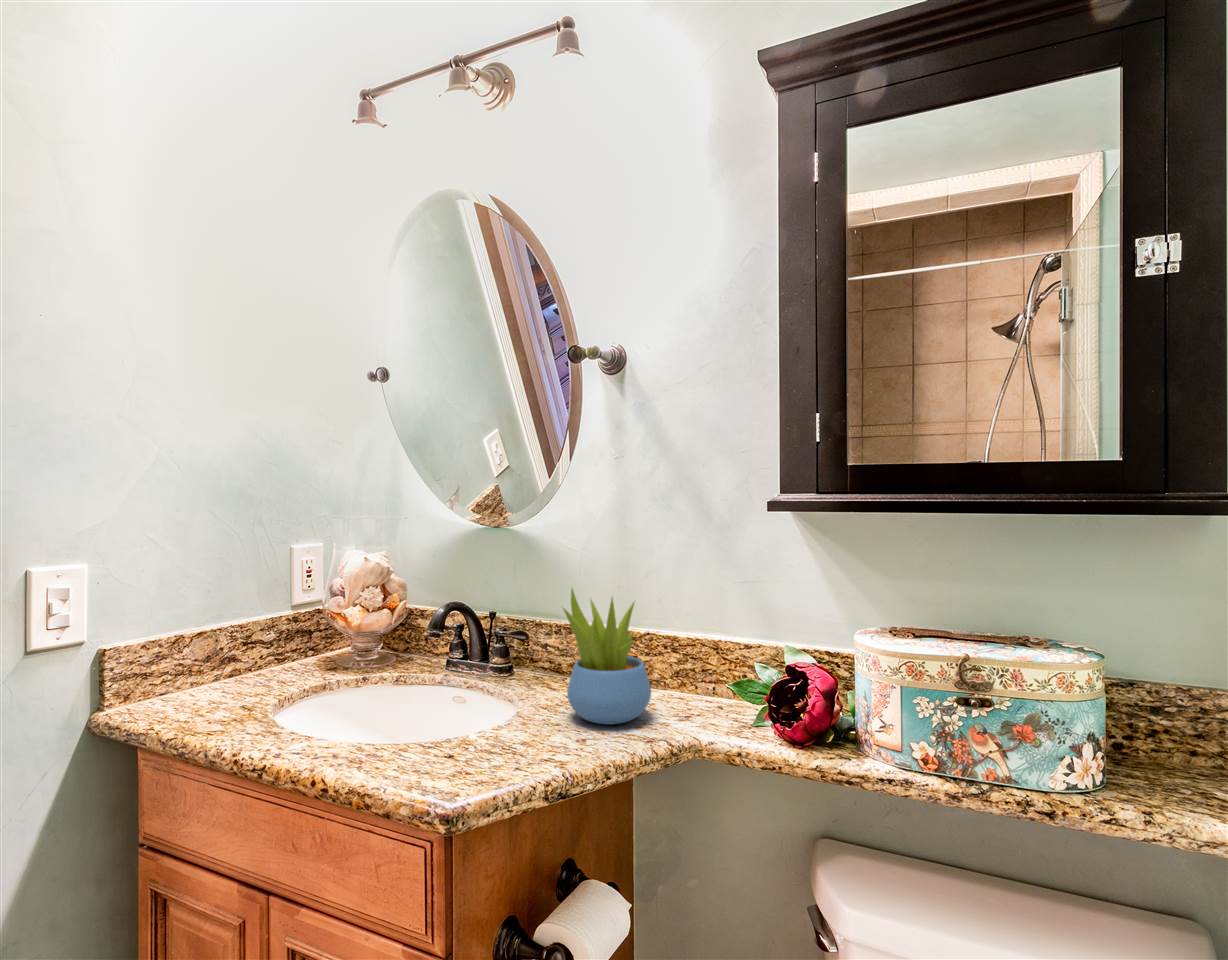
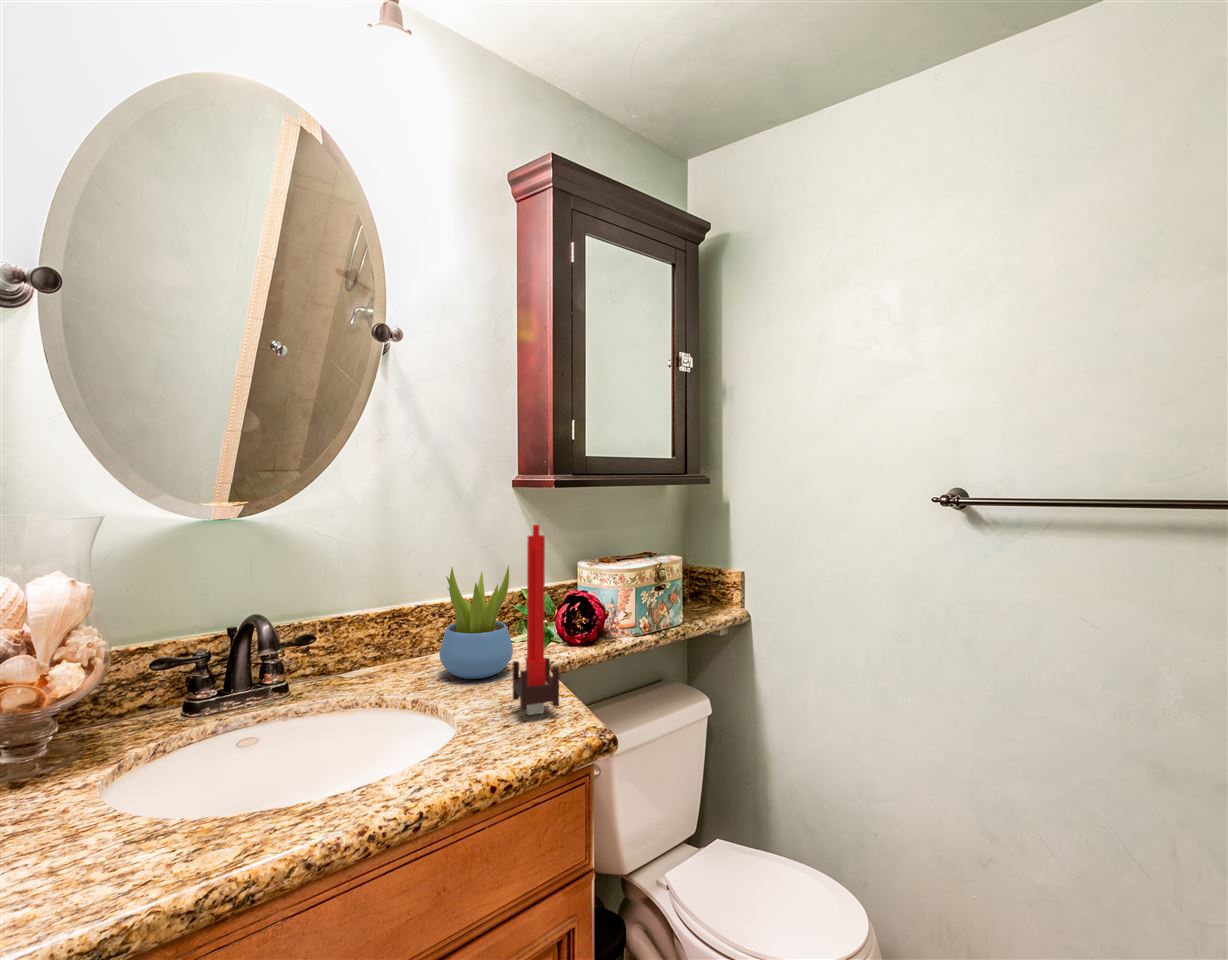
candle: none [461,543,522,766] -> present [513,525,559,715]

